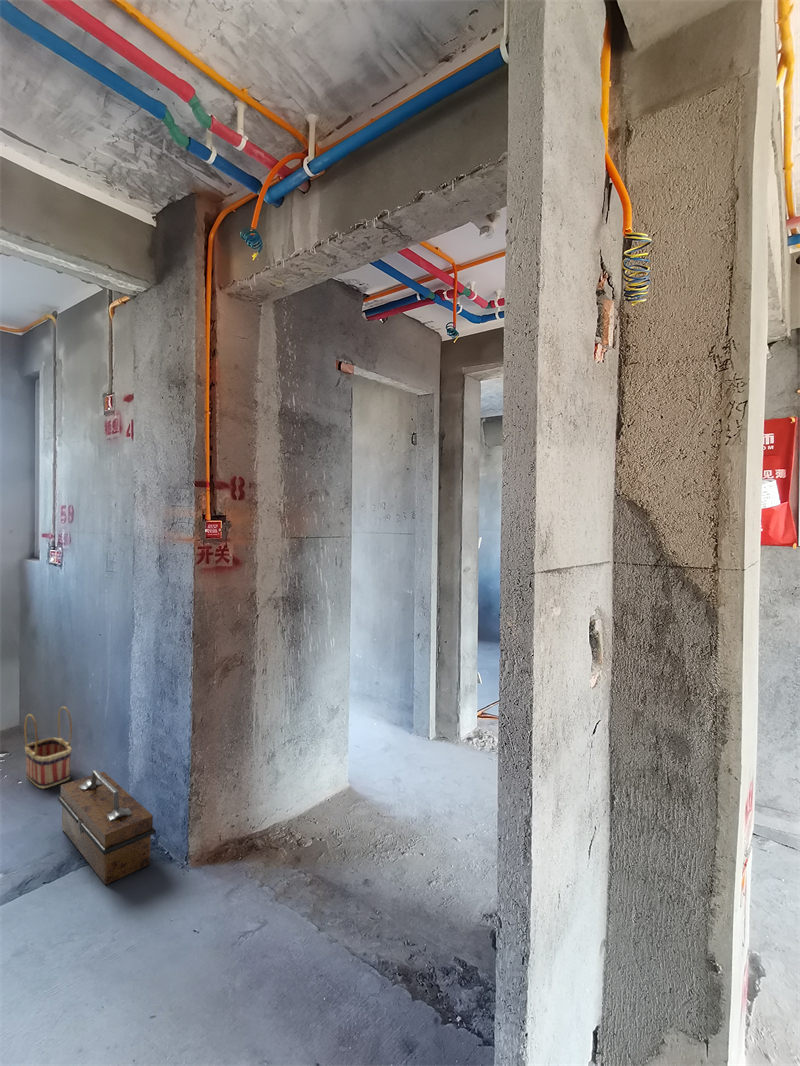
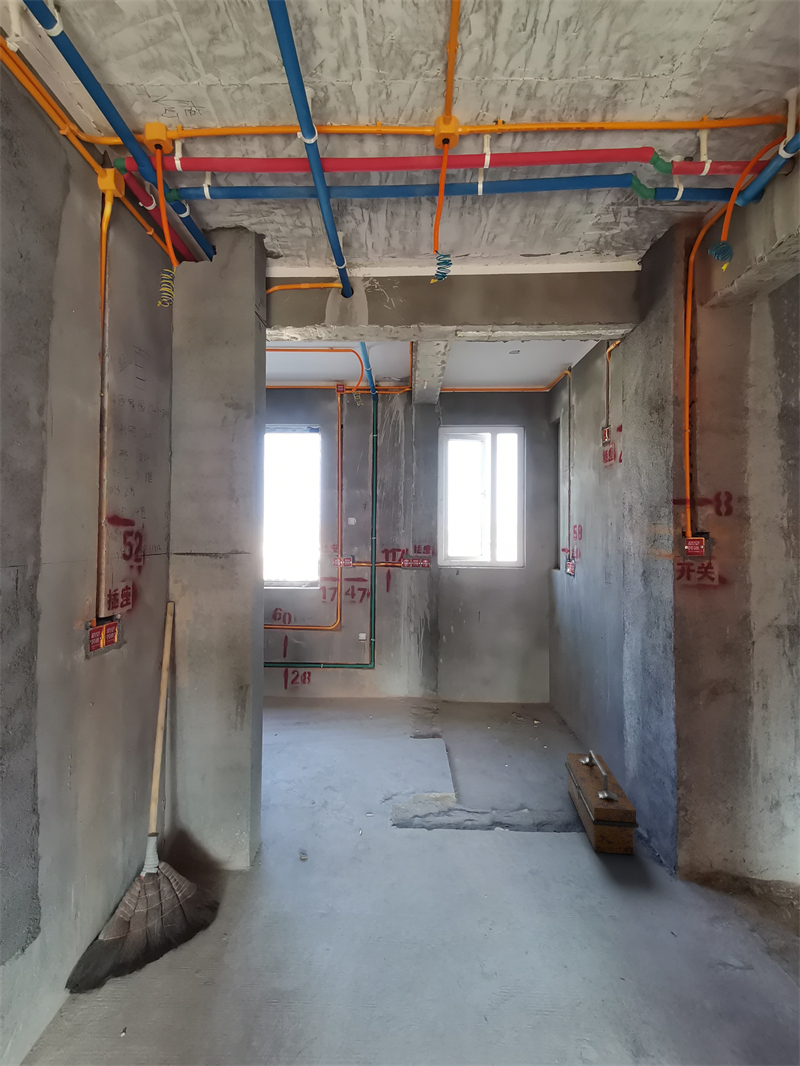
basket: present [24,707,72,788] -> none [547,689,579,752]

